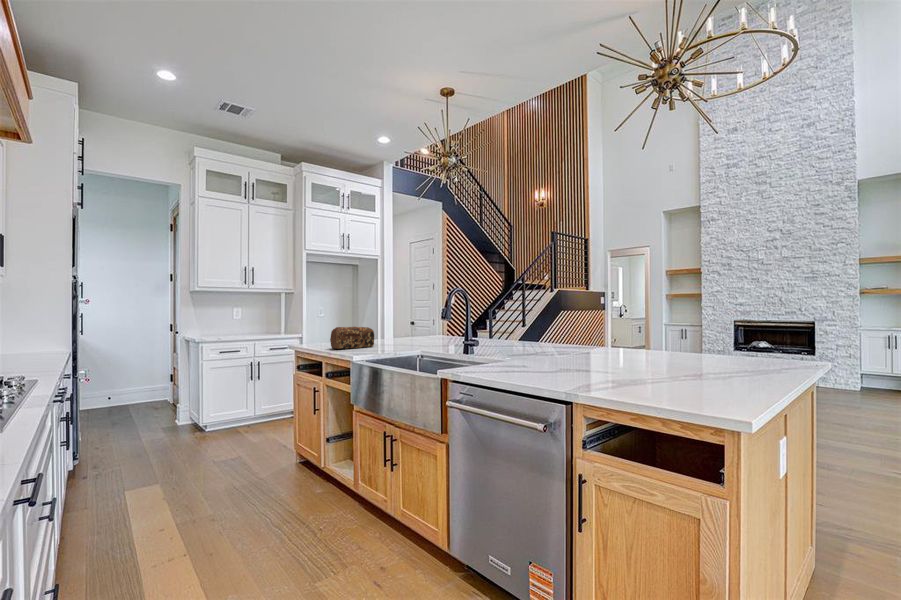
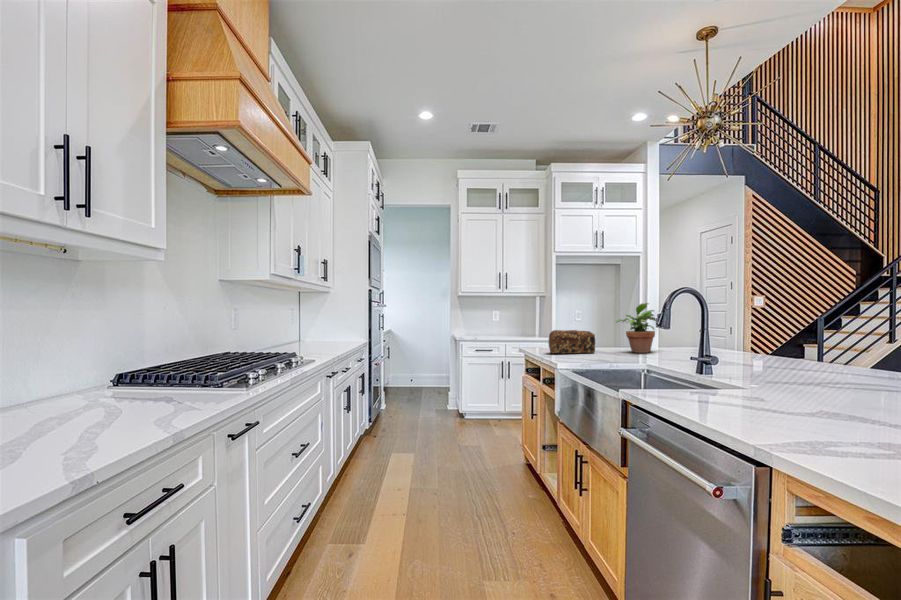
potted plant: none [391,303,423,344] -> present [616,303,656,353]

